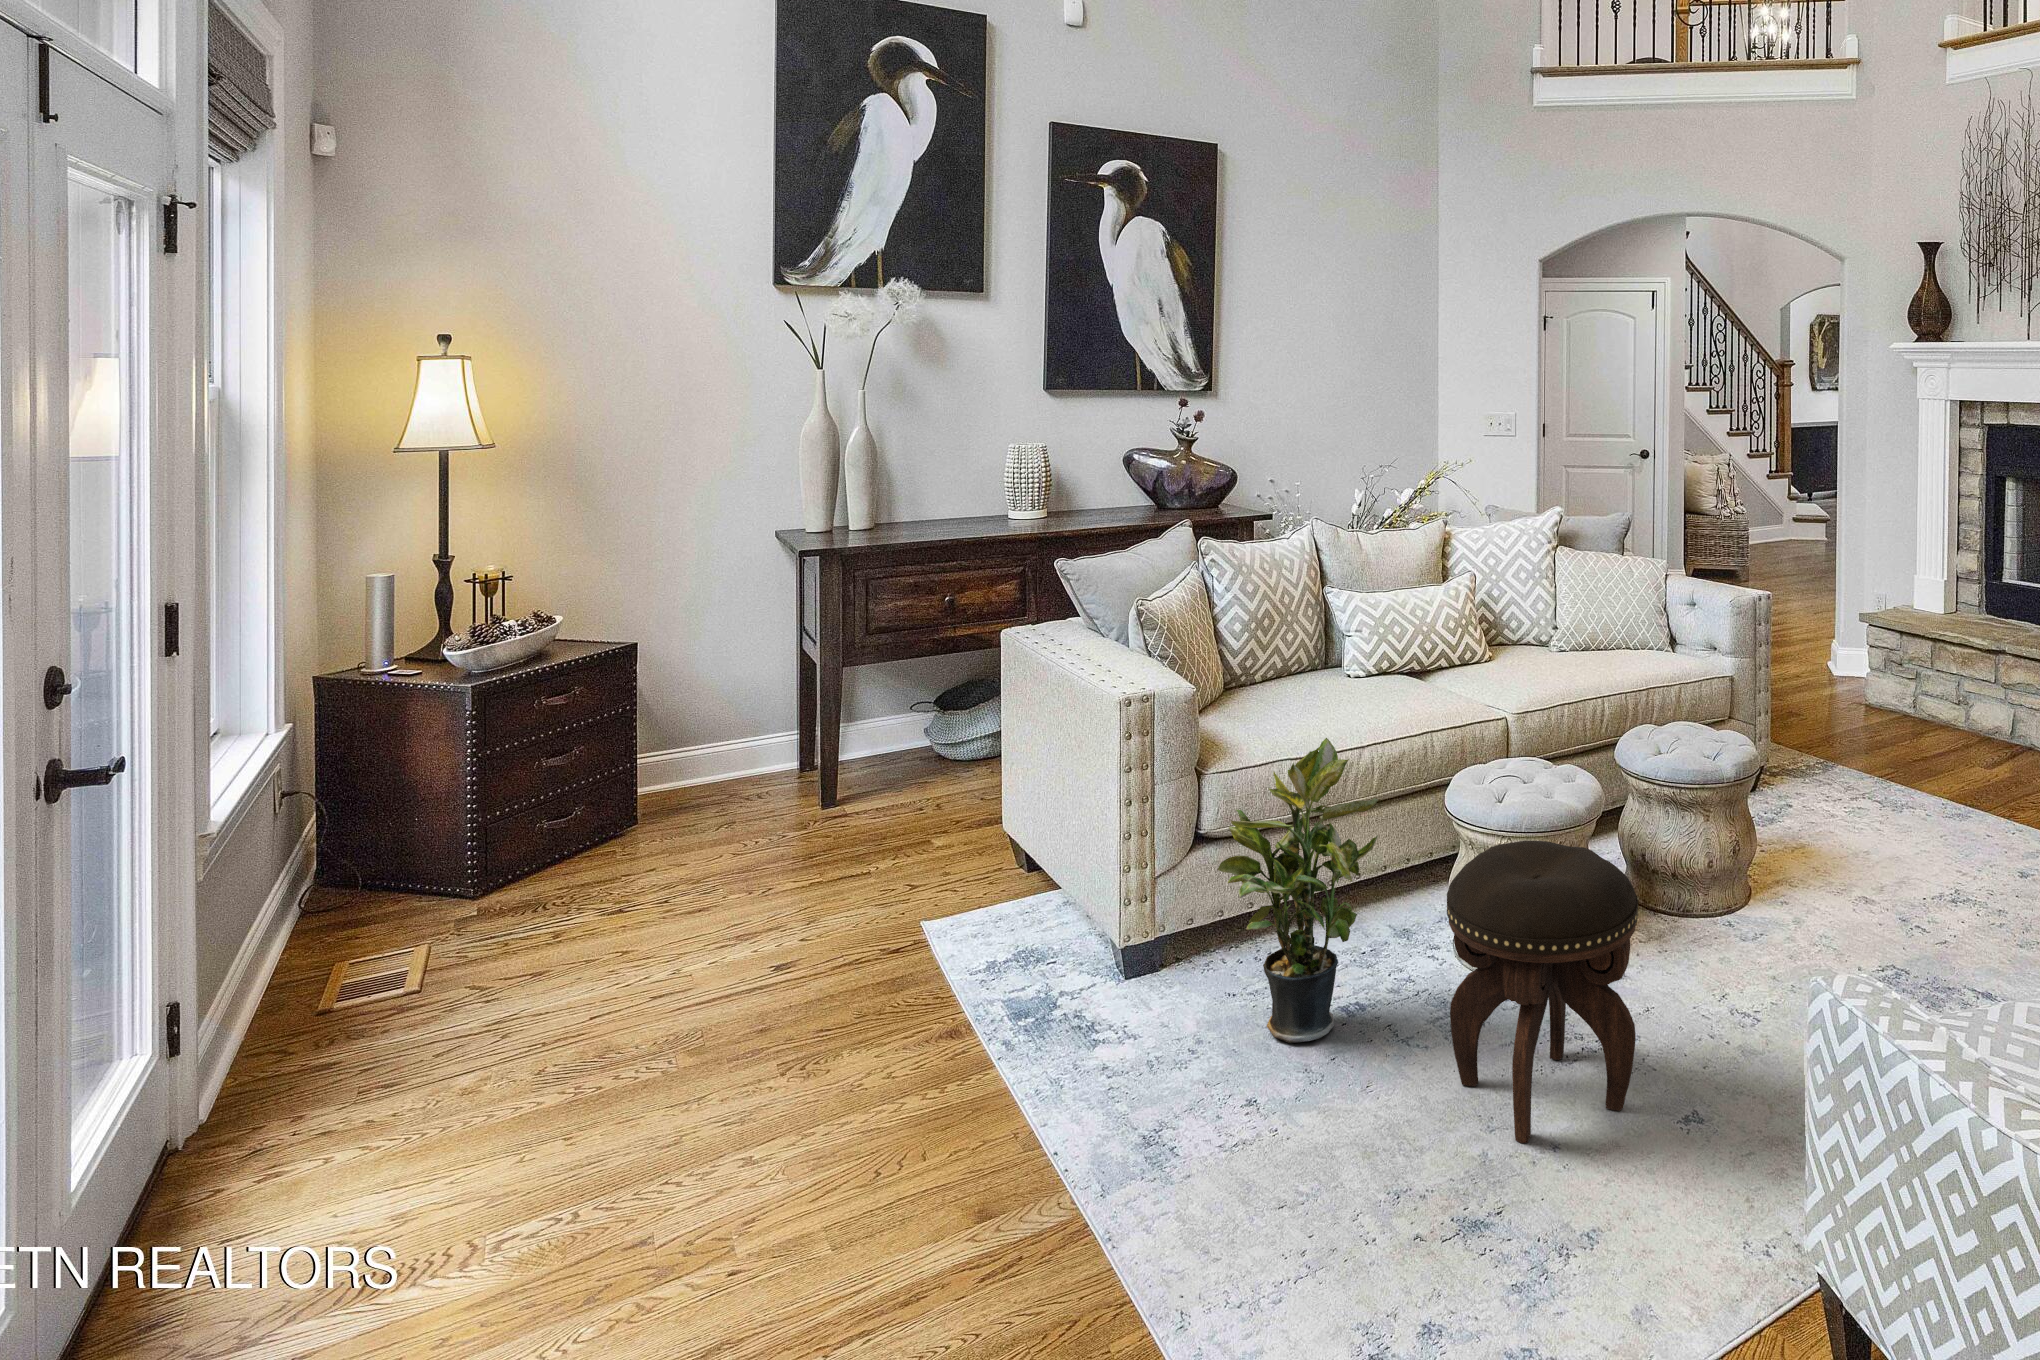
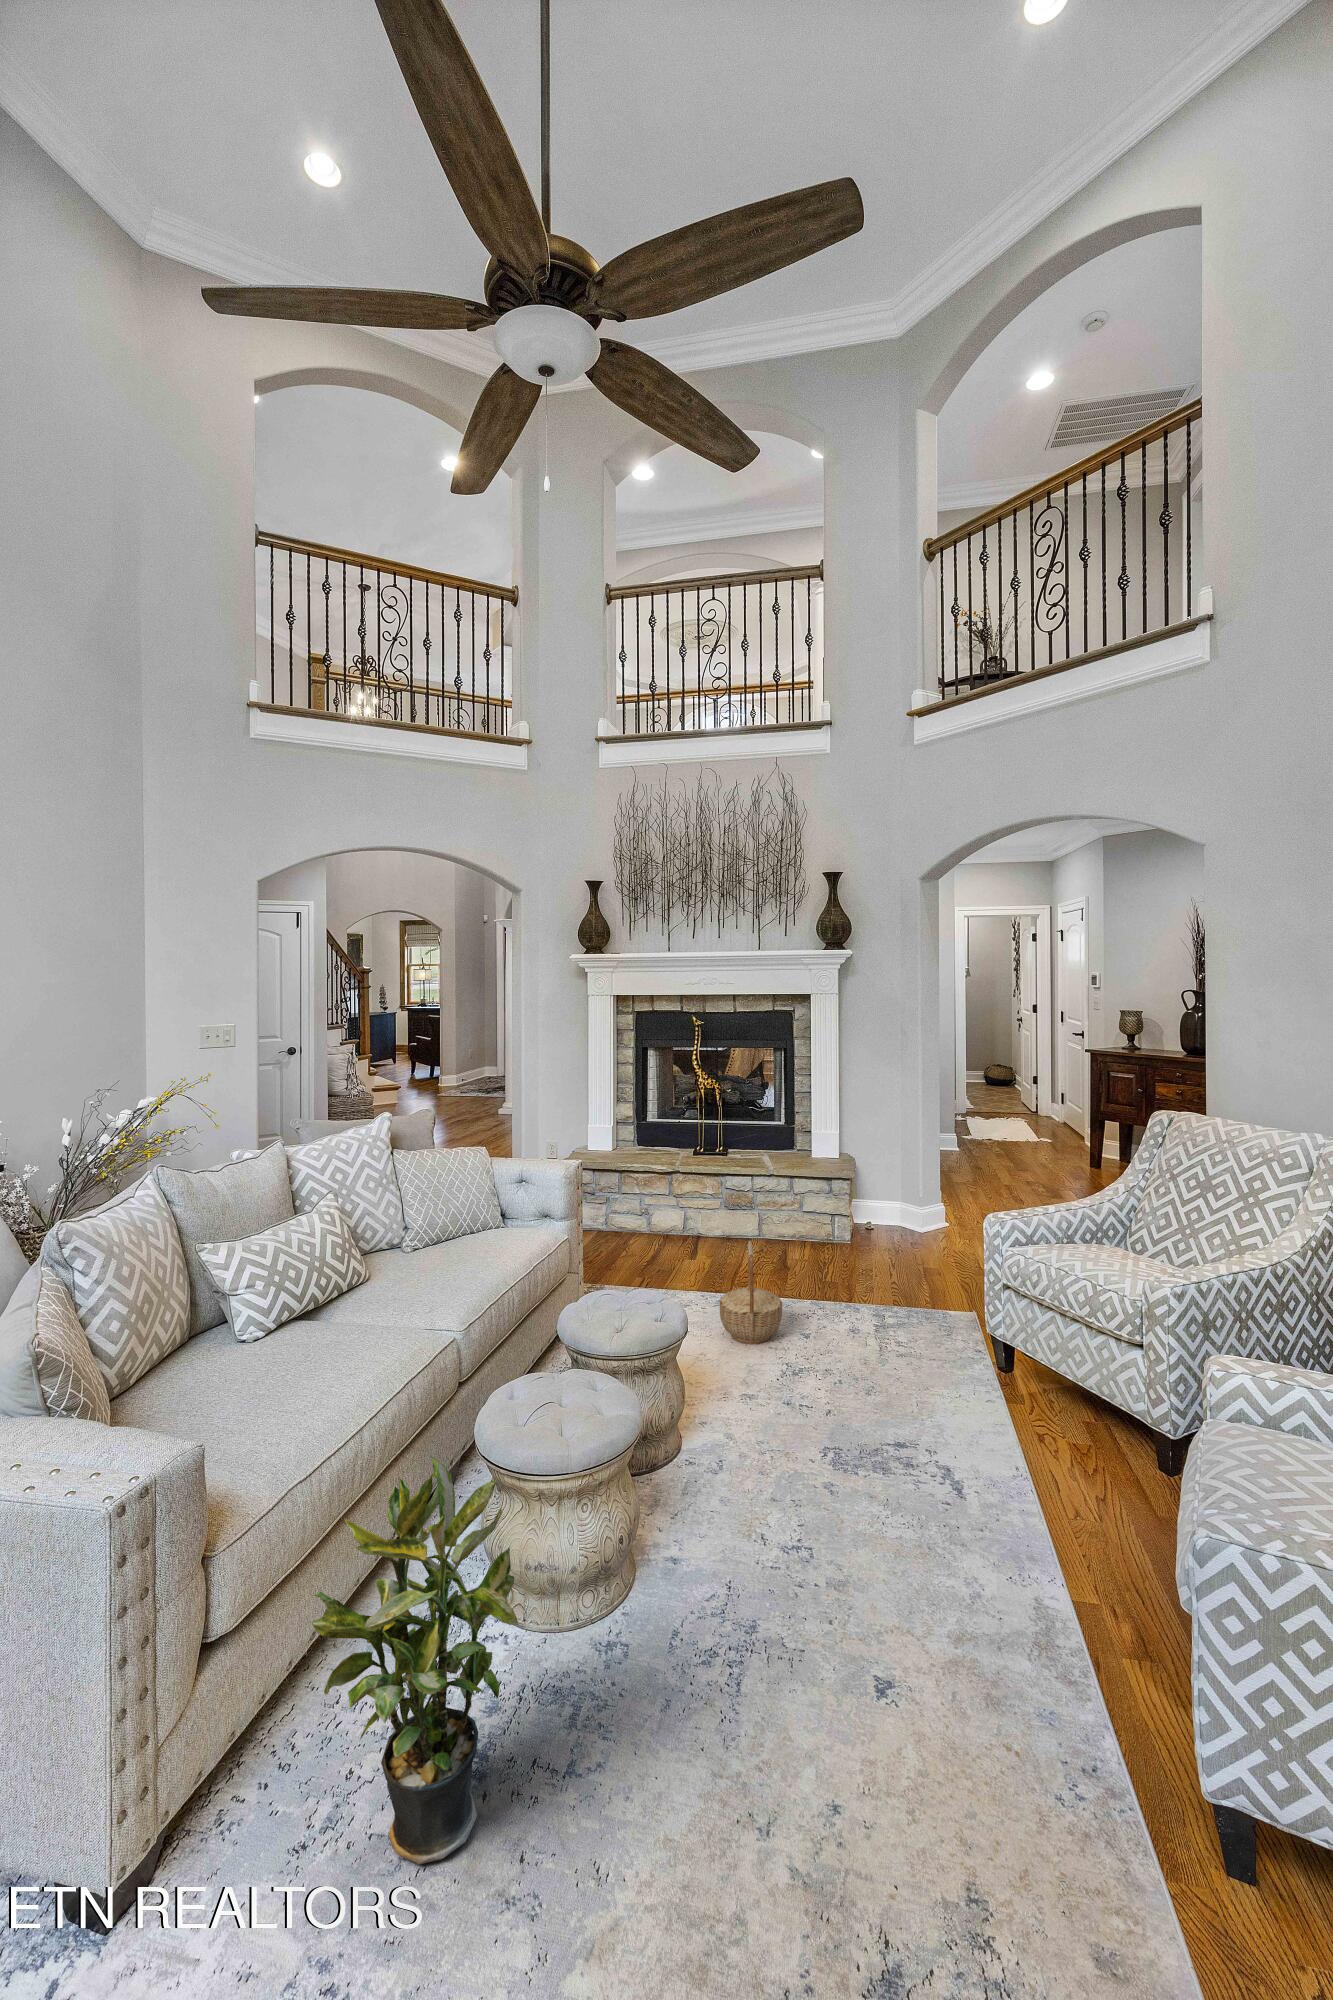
basket: none [1919,728,2008,862] -> present [719,1241,782,1344]
footstool: present [1447,841,1638,1143] -> none [642,1476,847,1832]

